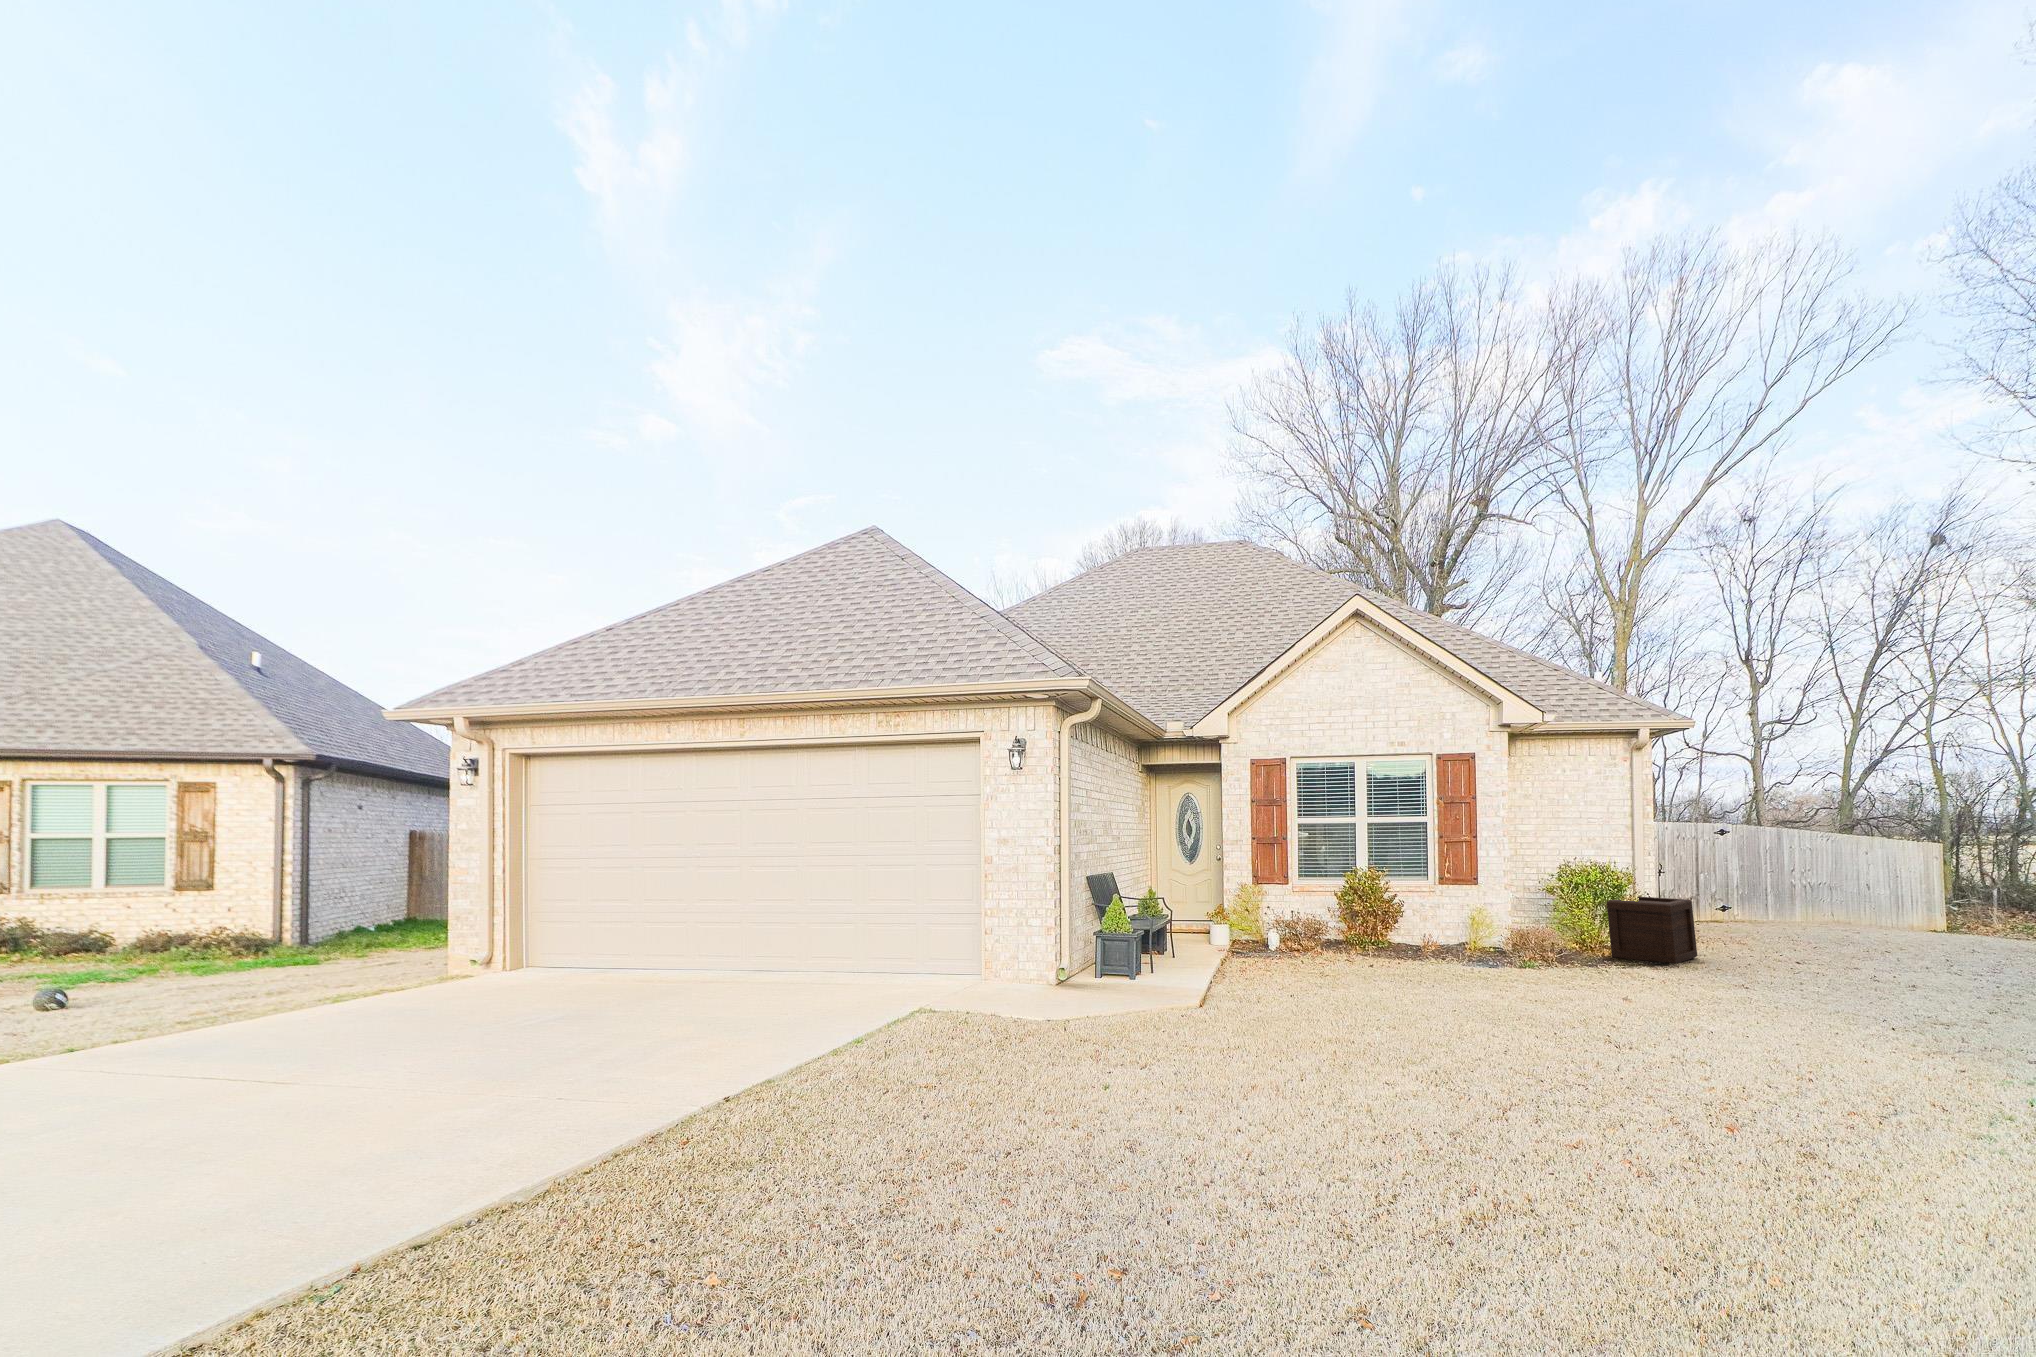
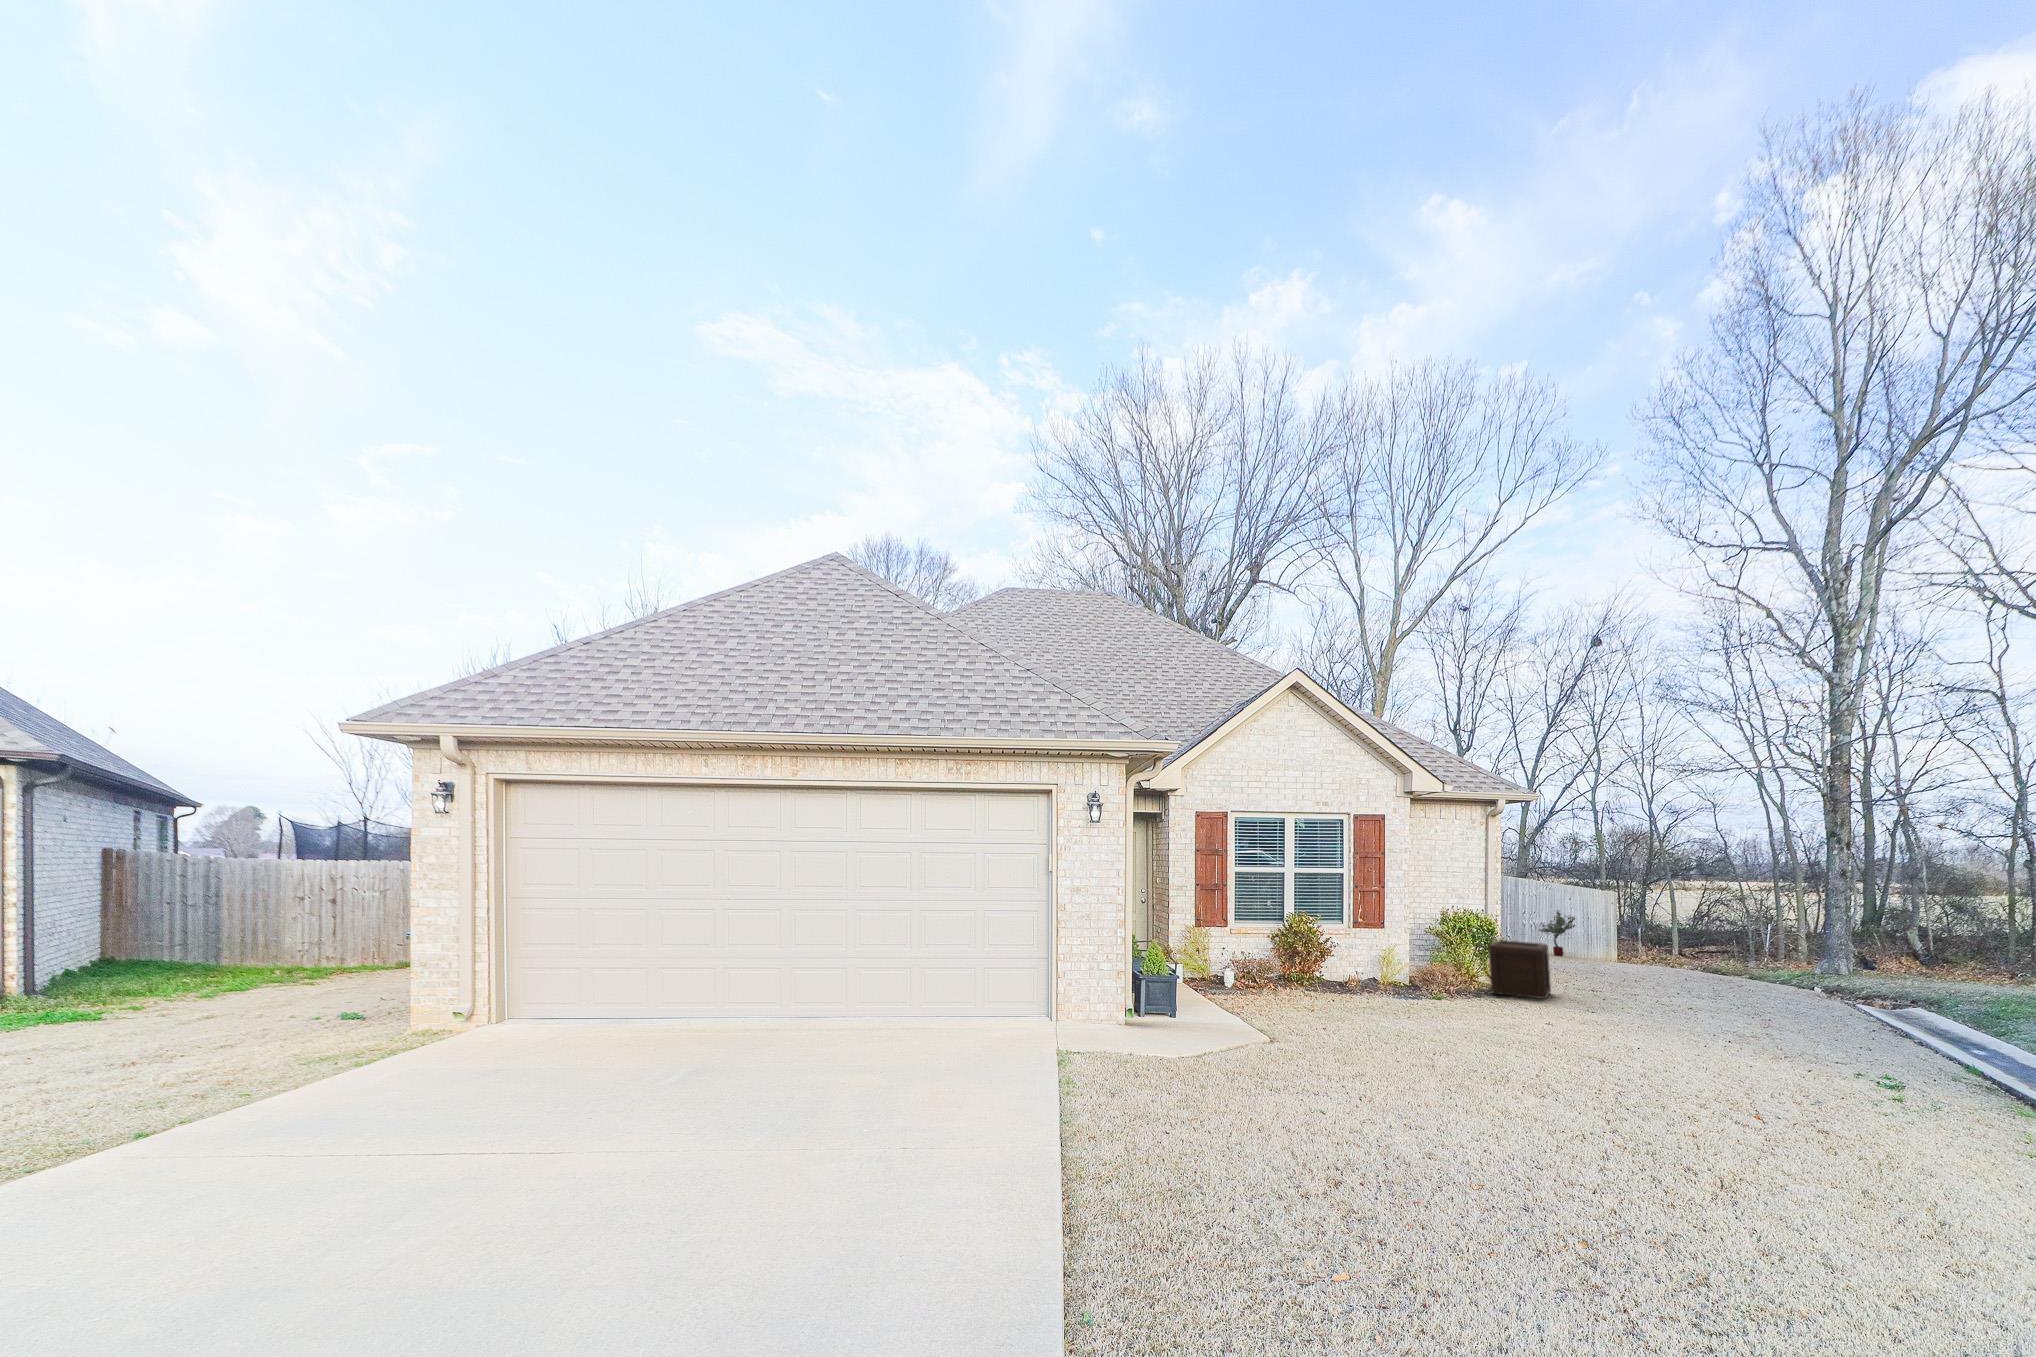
potted tree: none [1779,868,1835,926] -> present [1538,910,1575,956]

